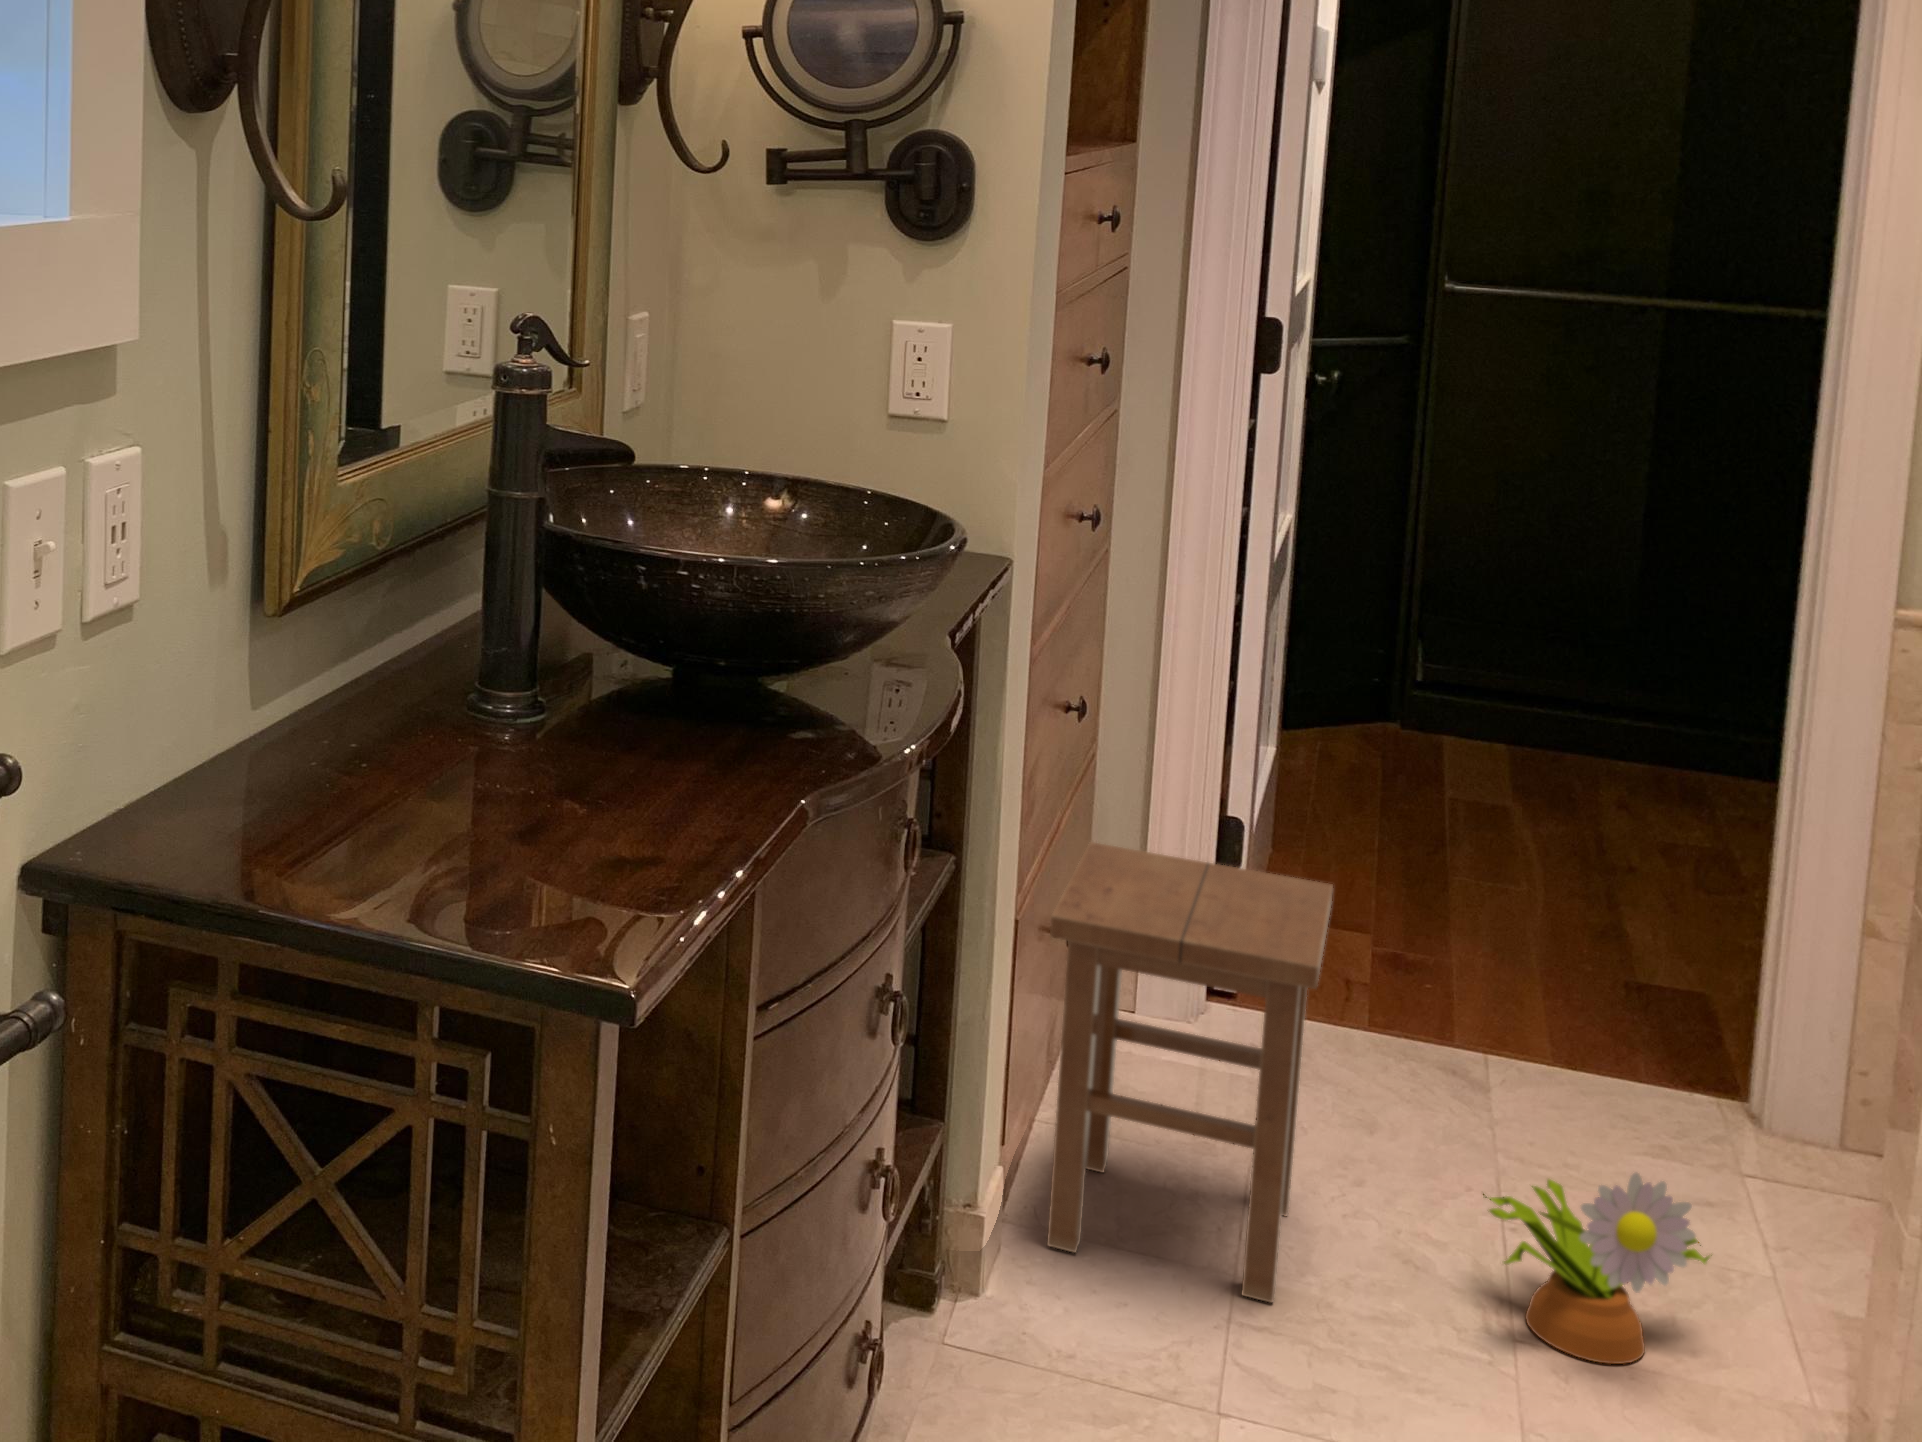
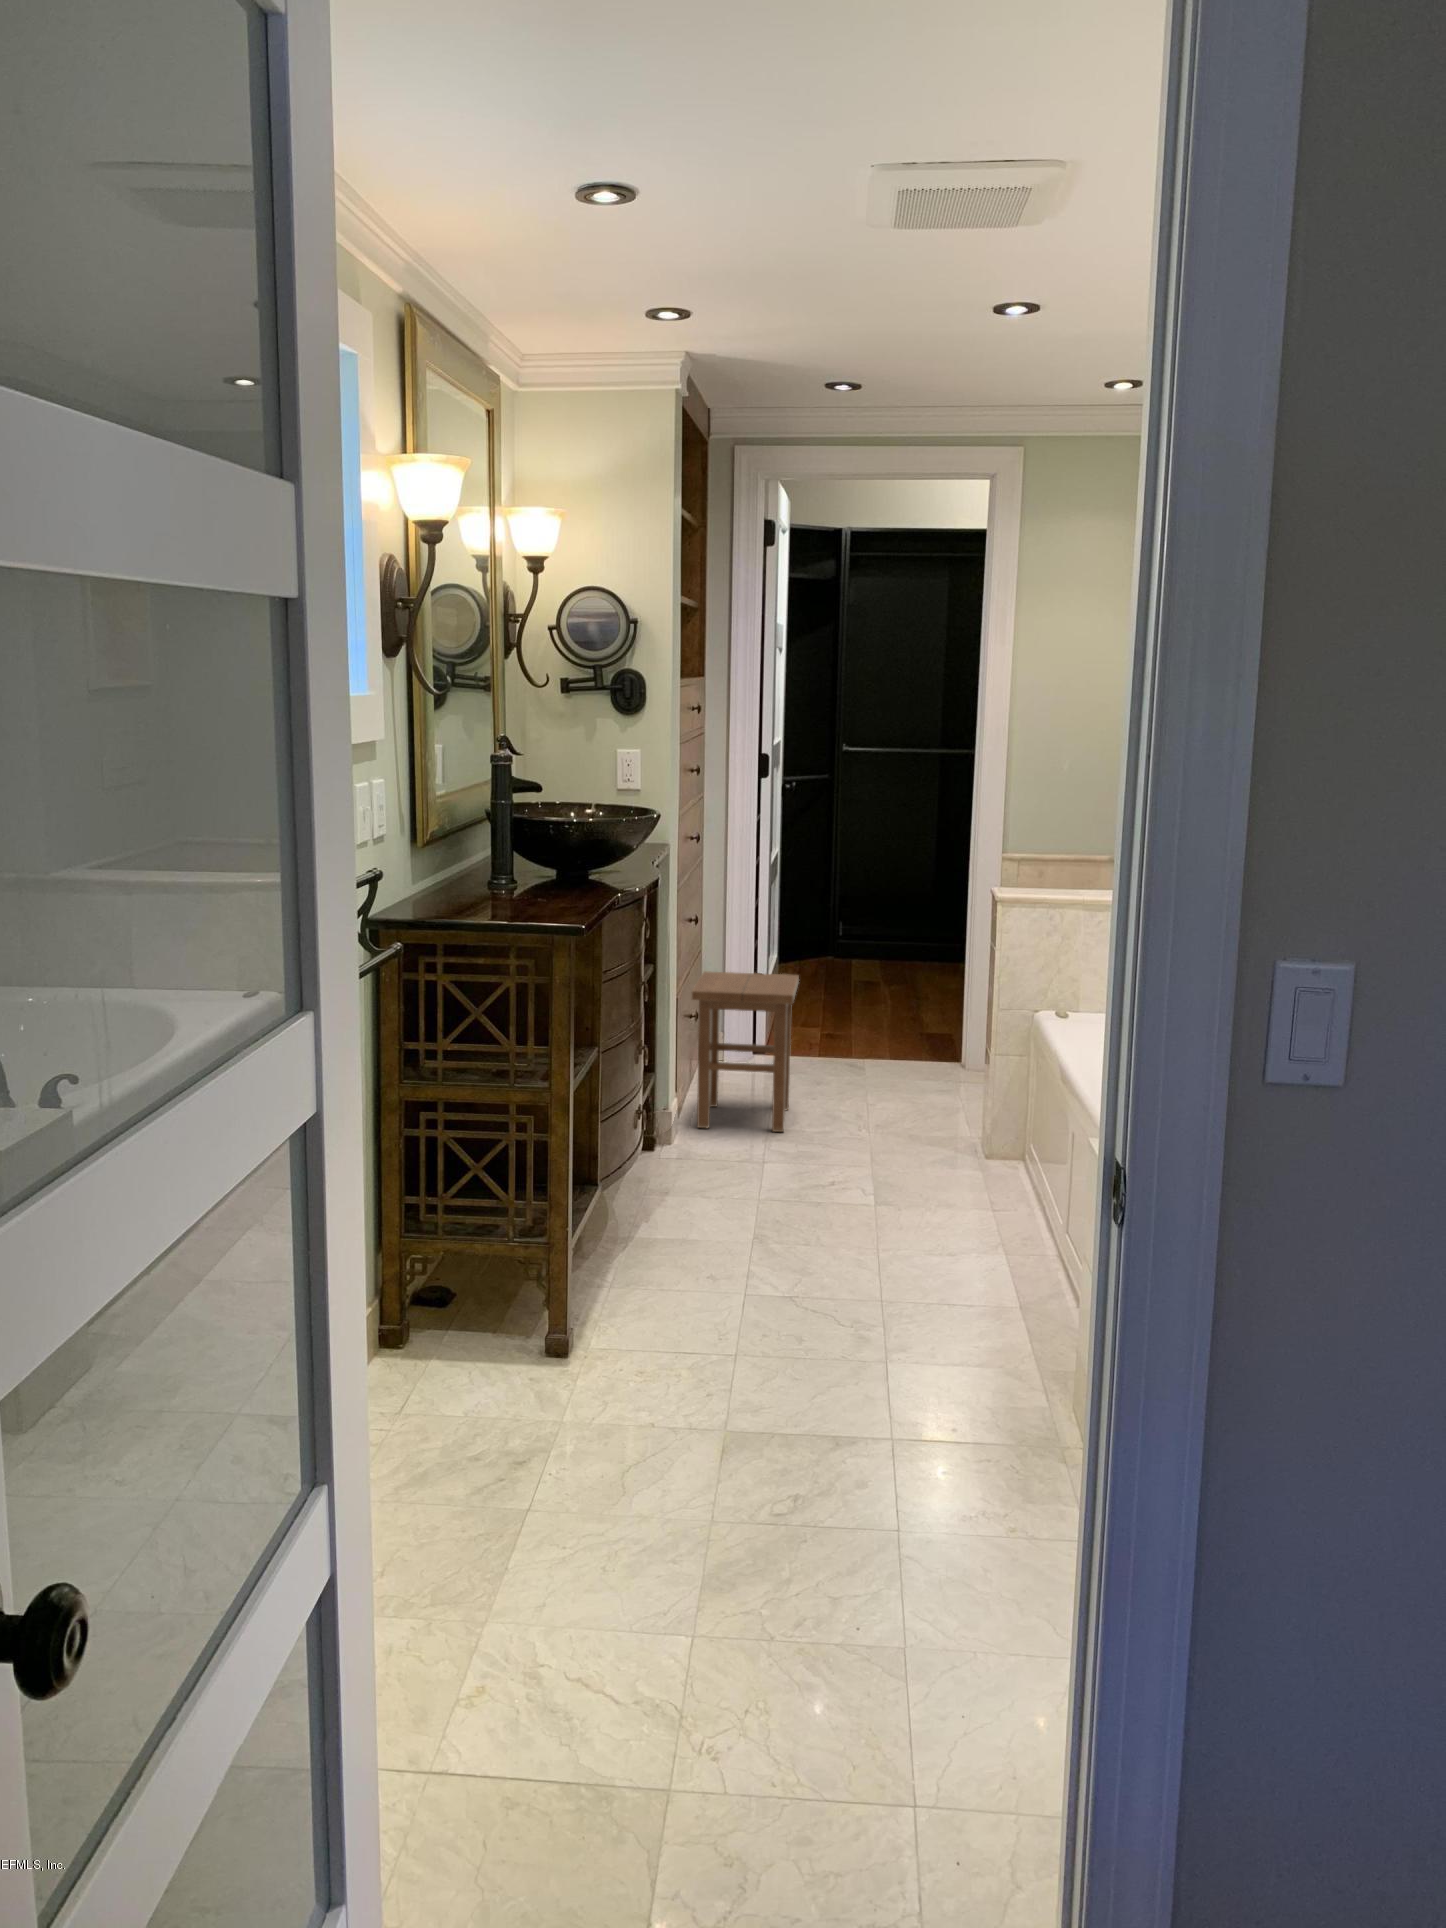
decorative plant: present [1484,1173,1712,1364] -> none [858,1057,937,1132]

